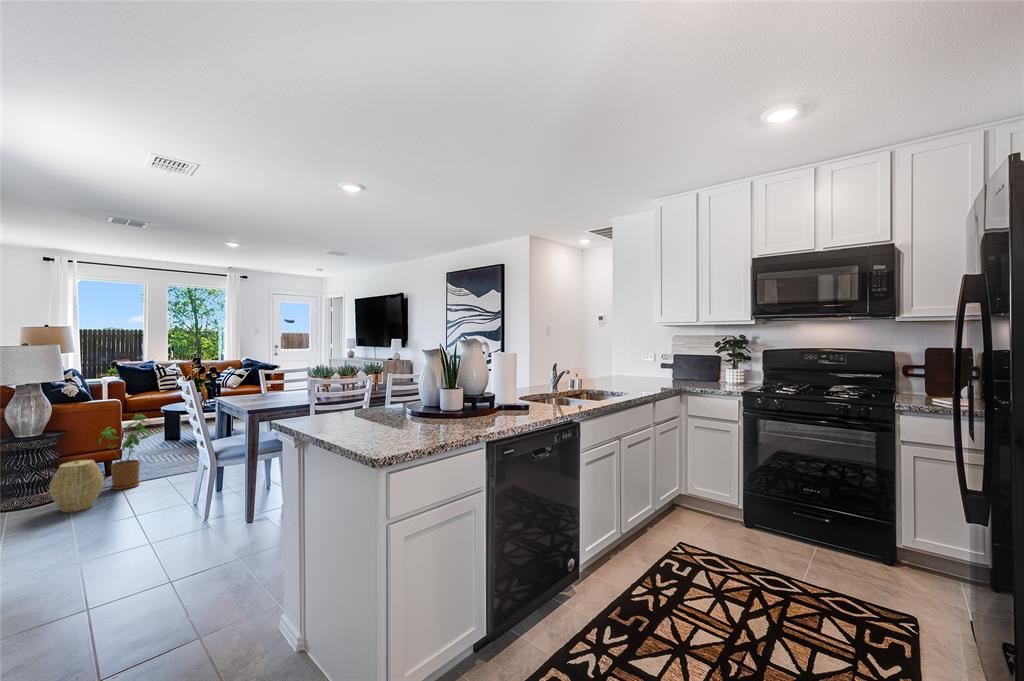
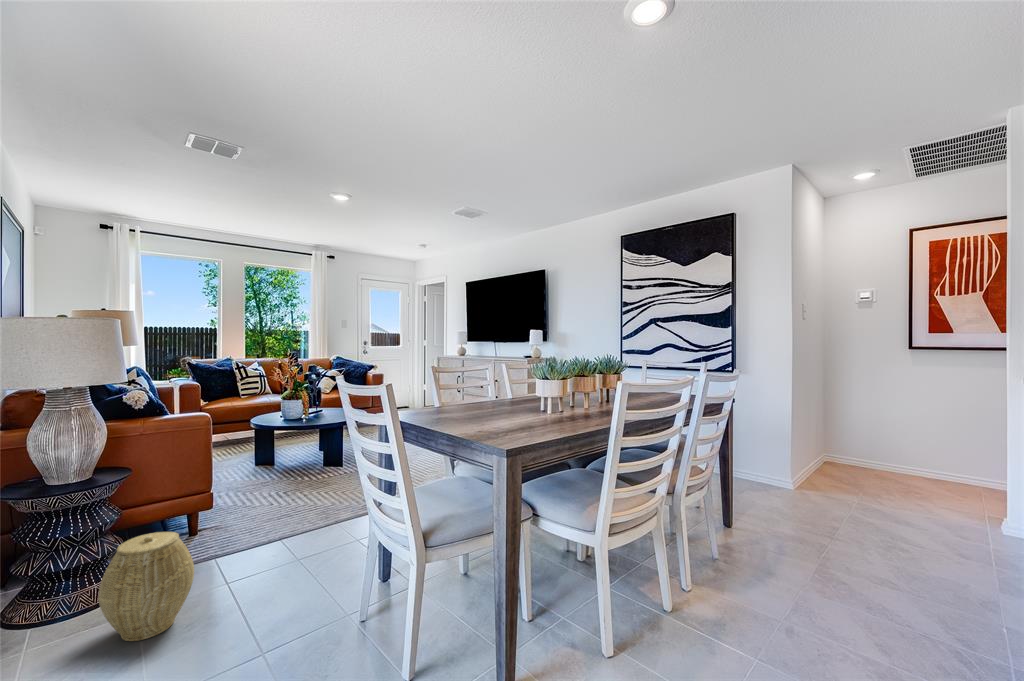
house plant: present [98,414,151,490] -> none [180,441,266,574]

